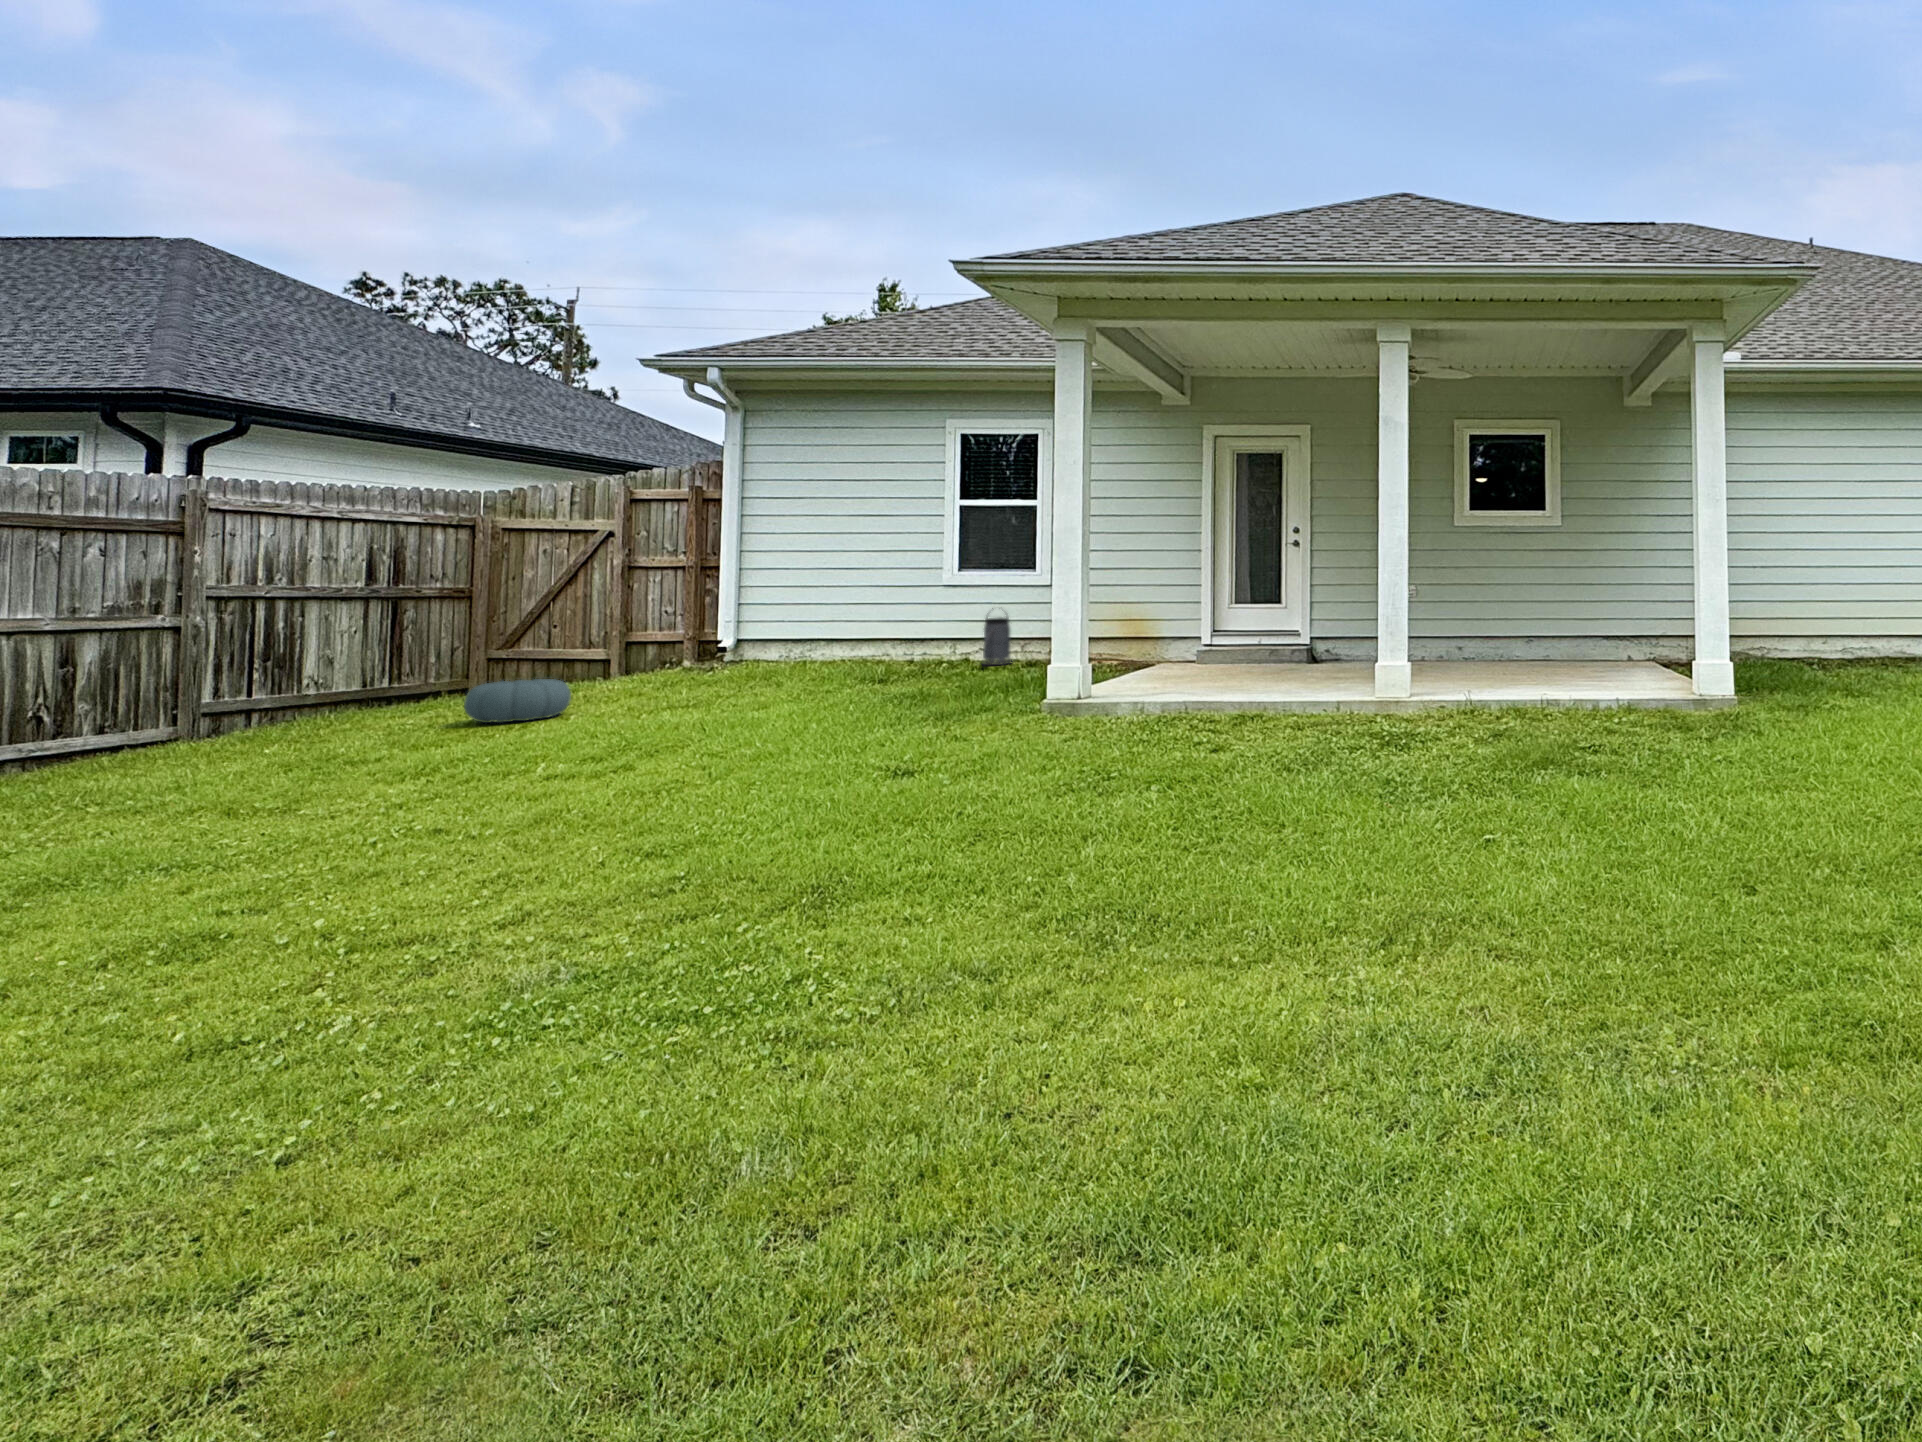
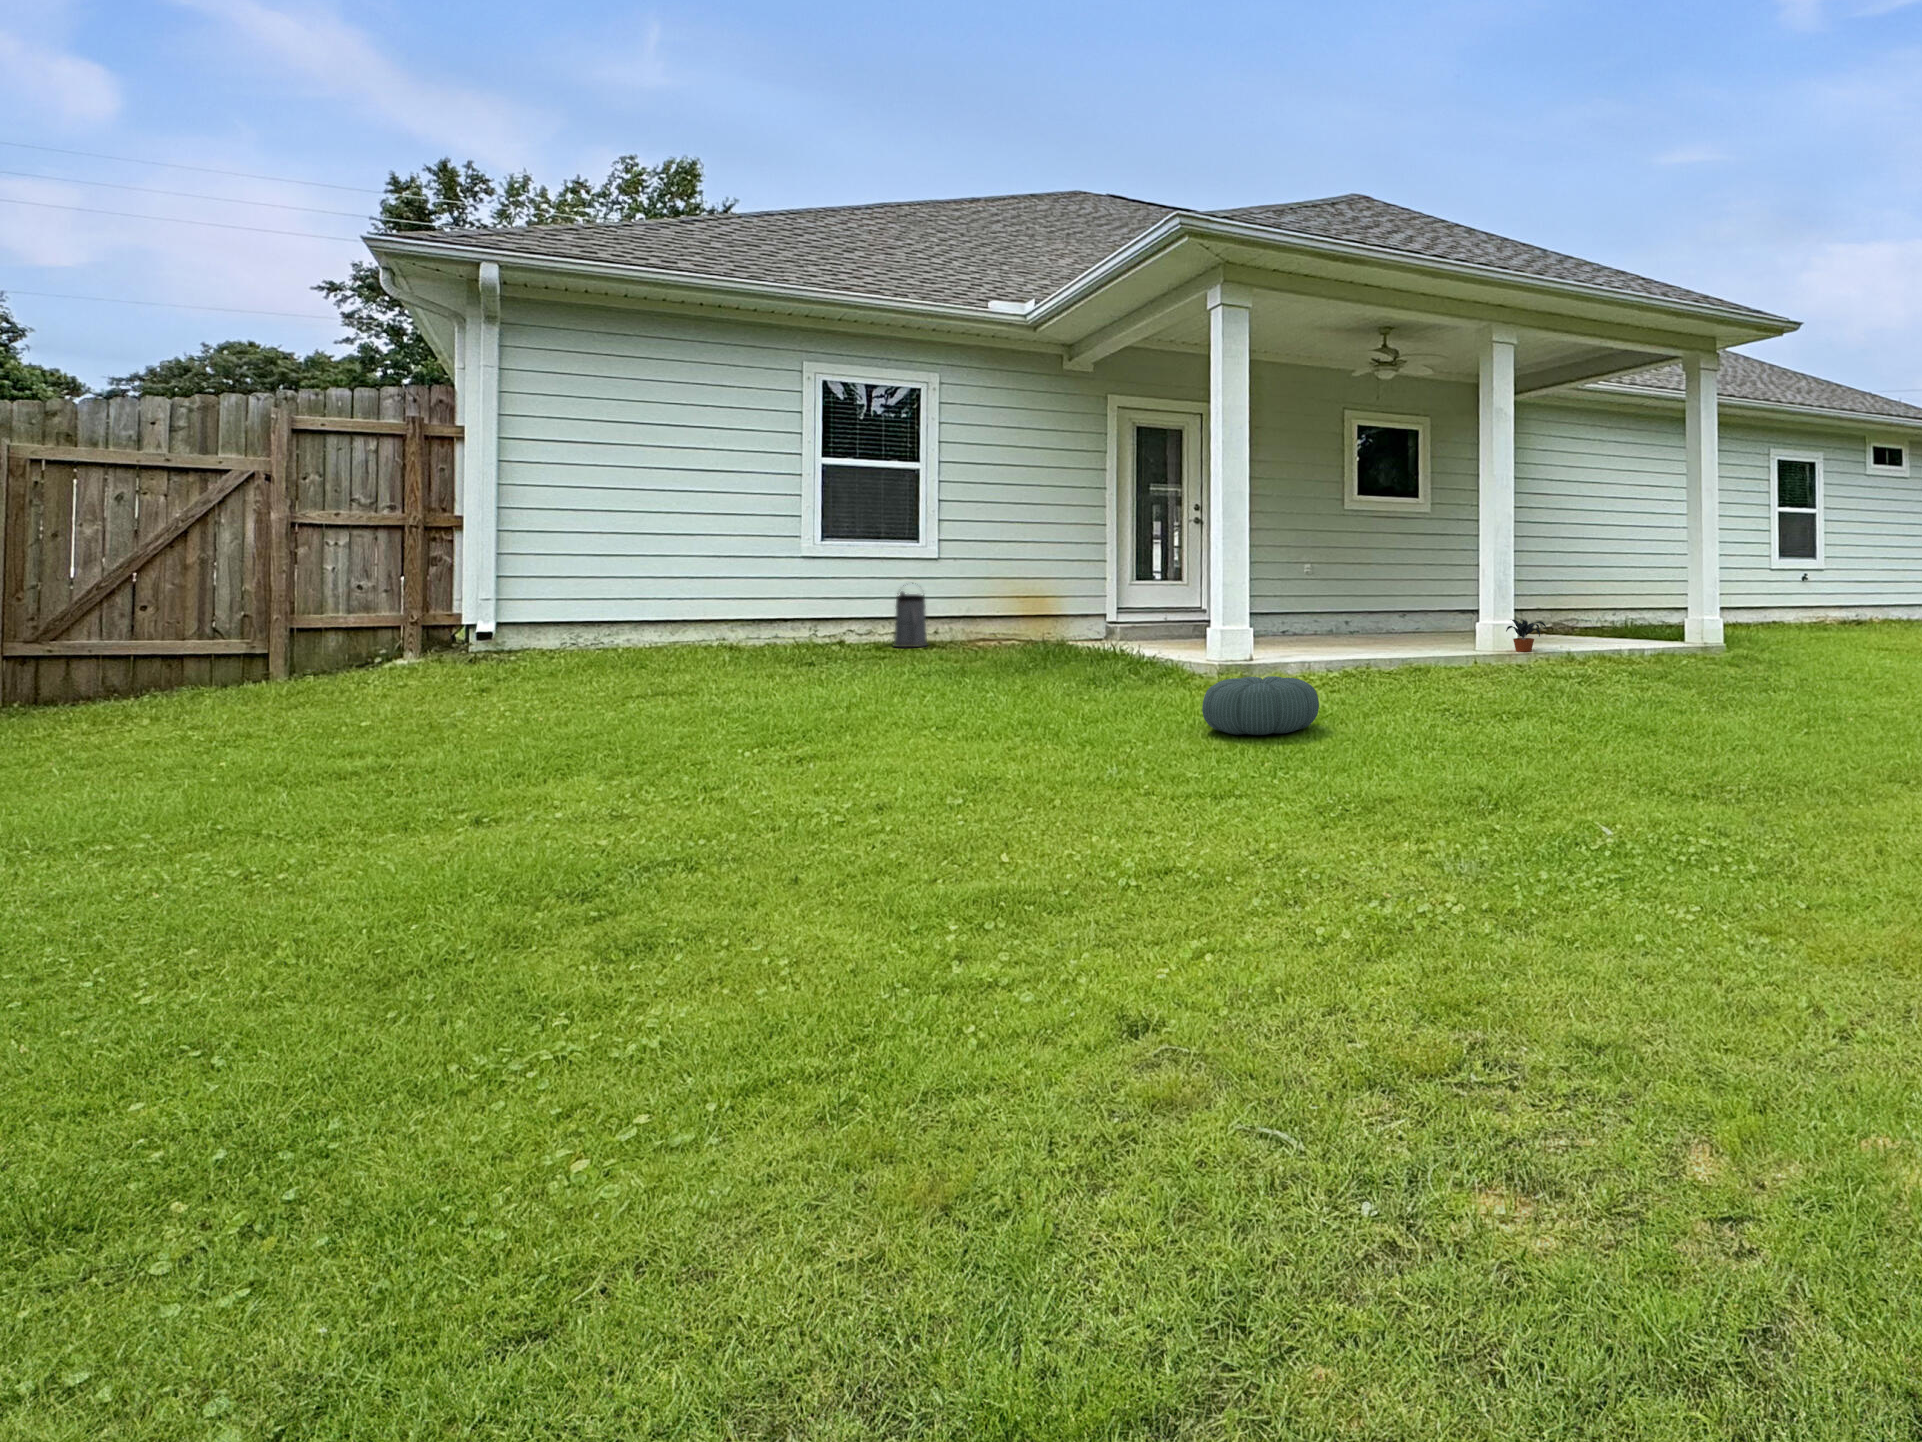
potted plant: none [1390,650,1440,689] -> present [1506,620,1547,652]
pouf: present [464,679,571,723] -> present [1202,676,1319,735]

